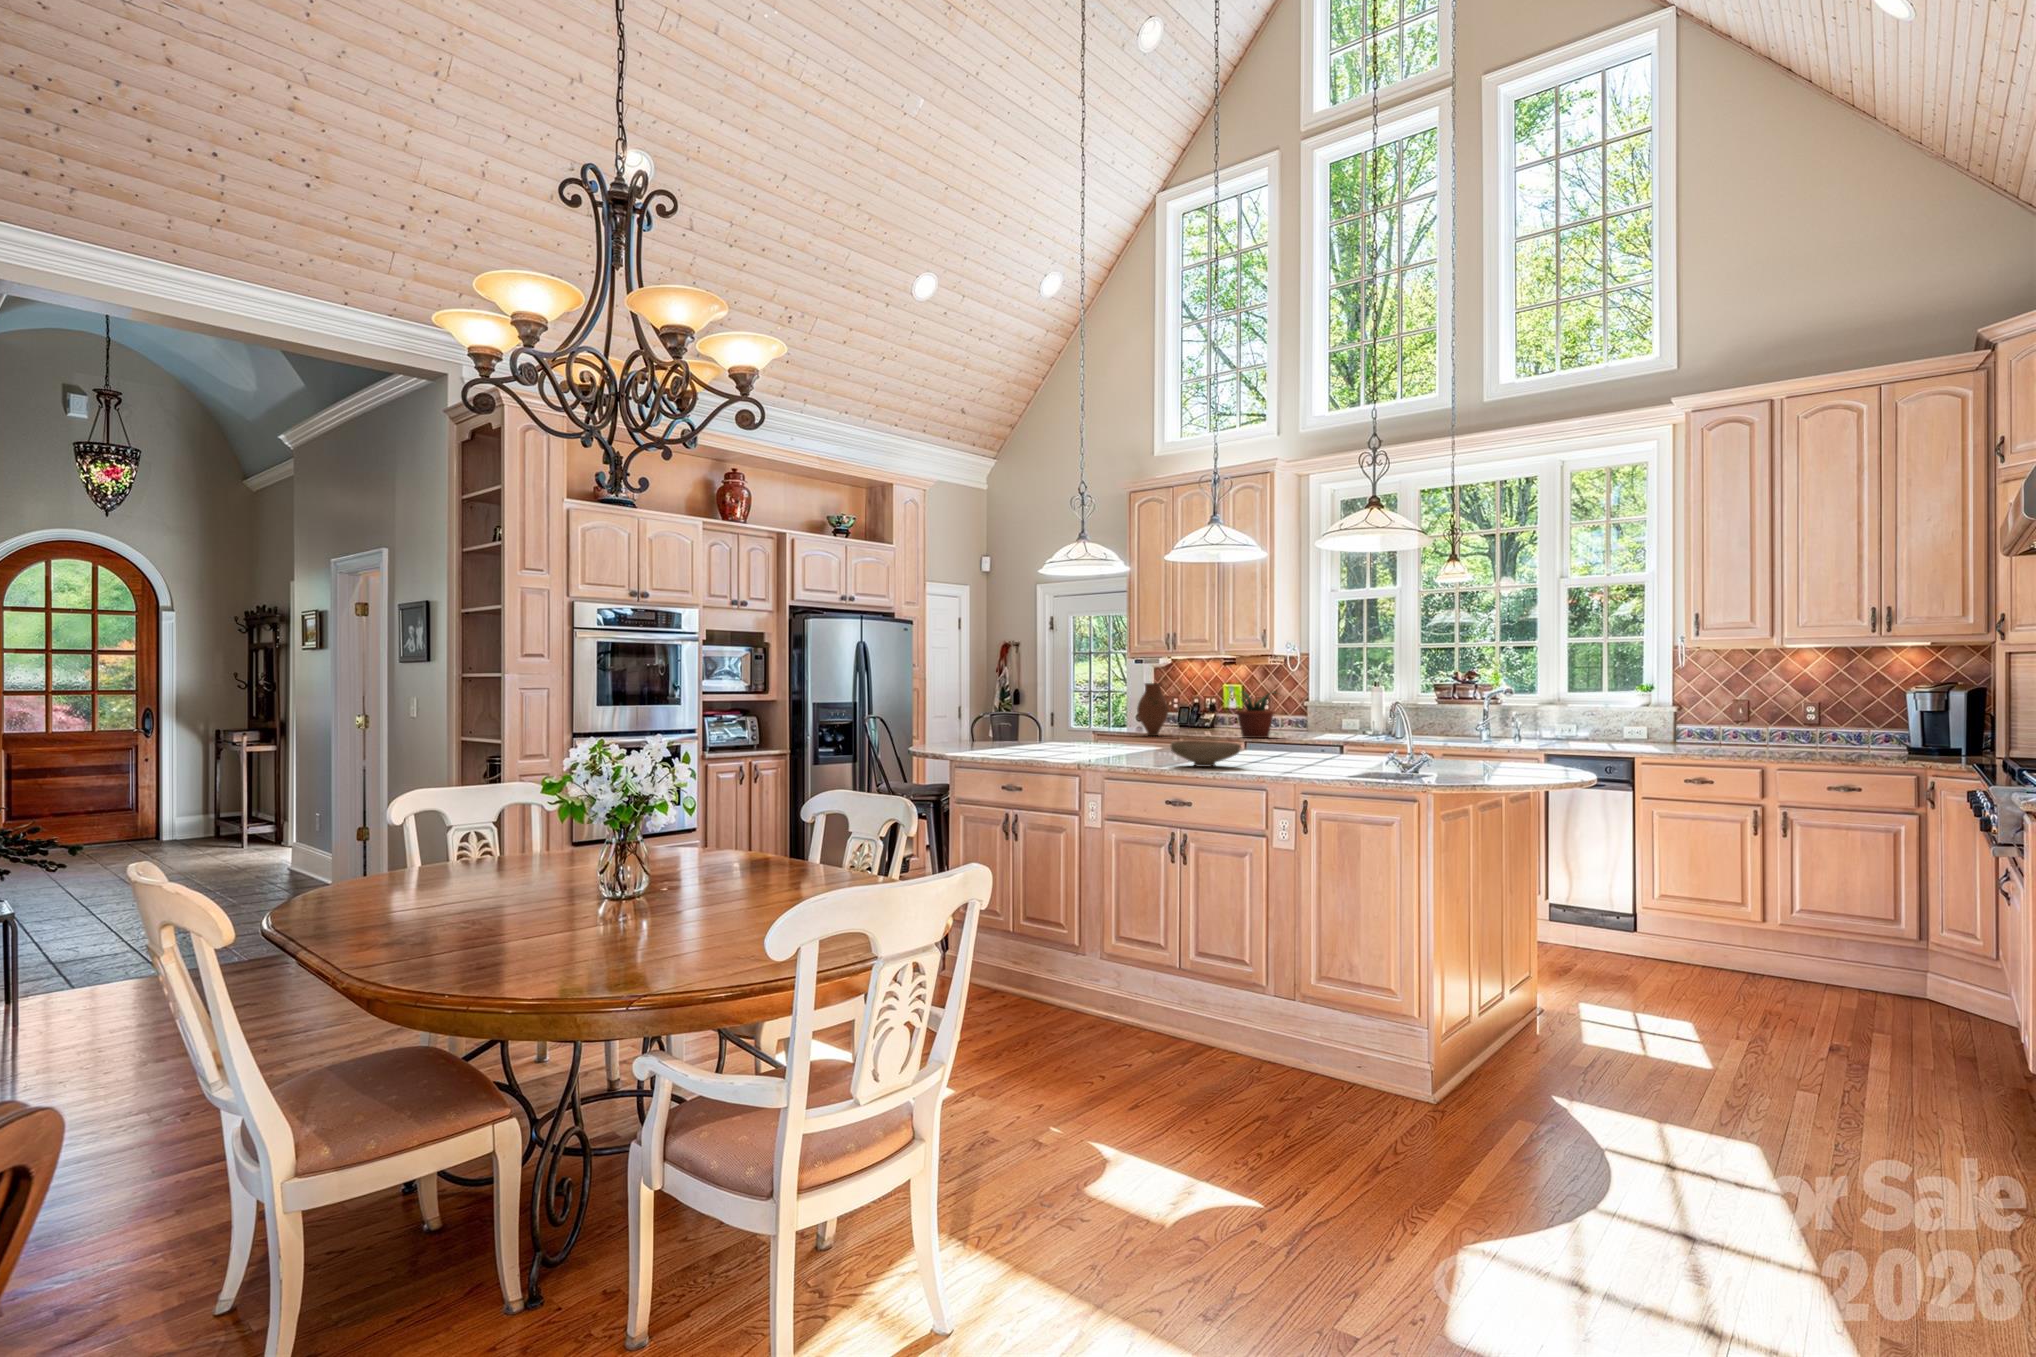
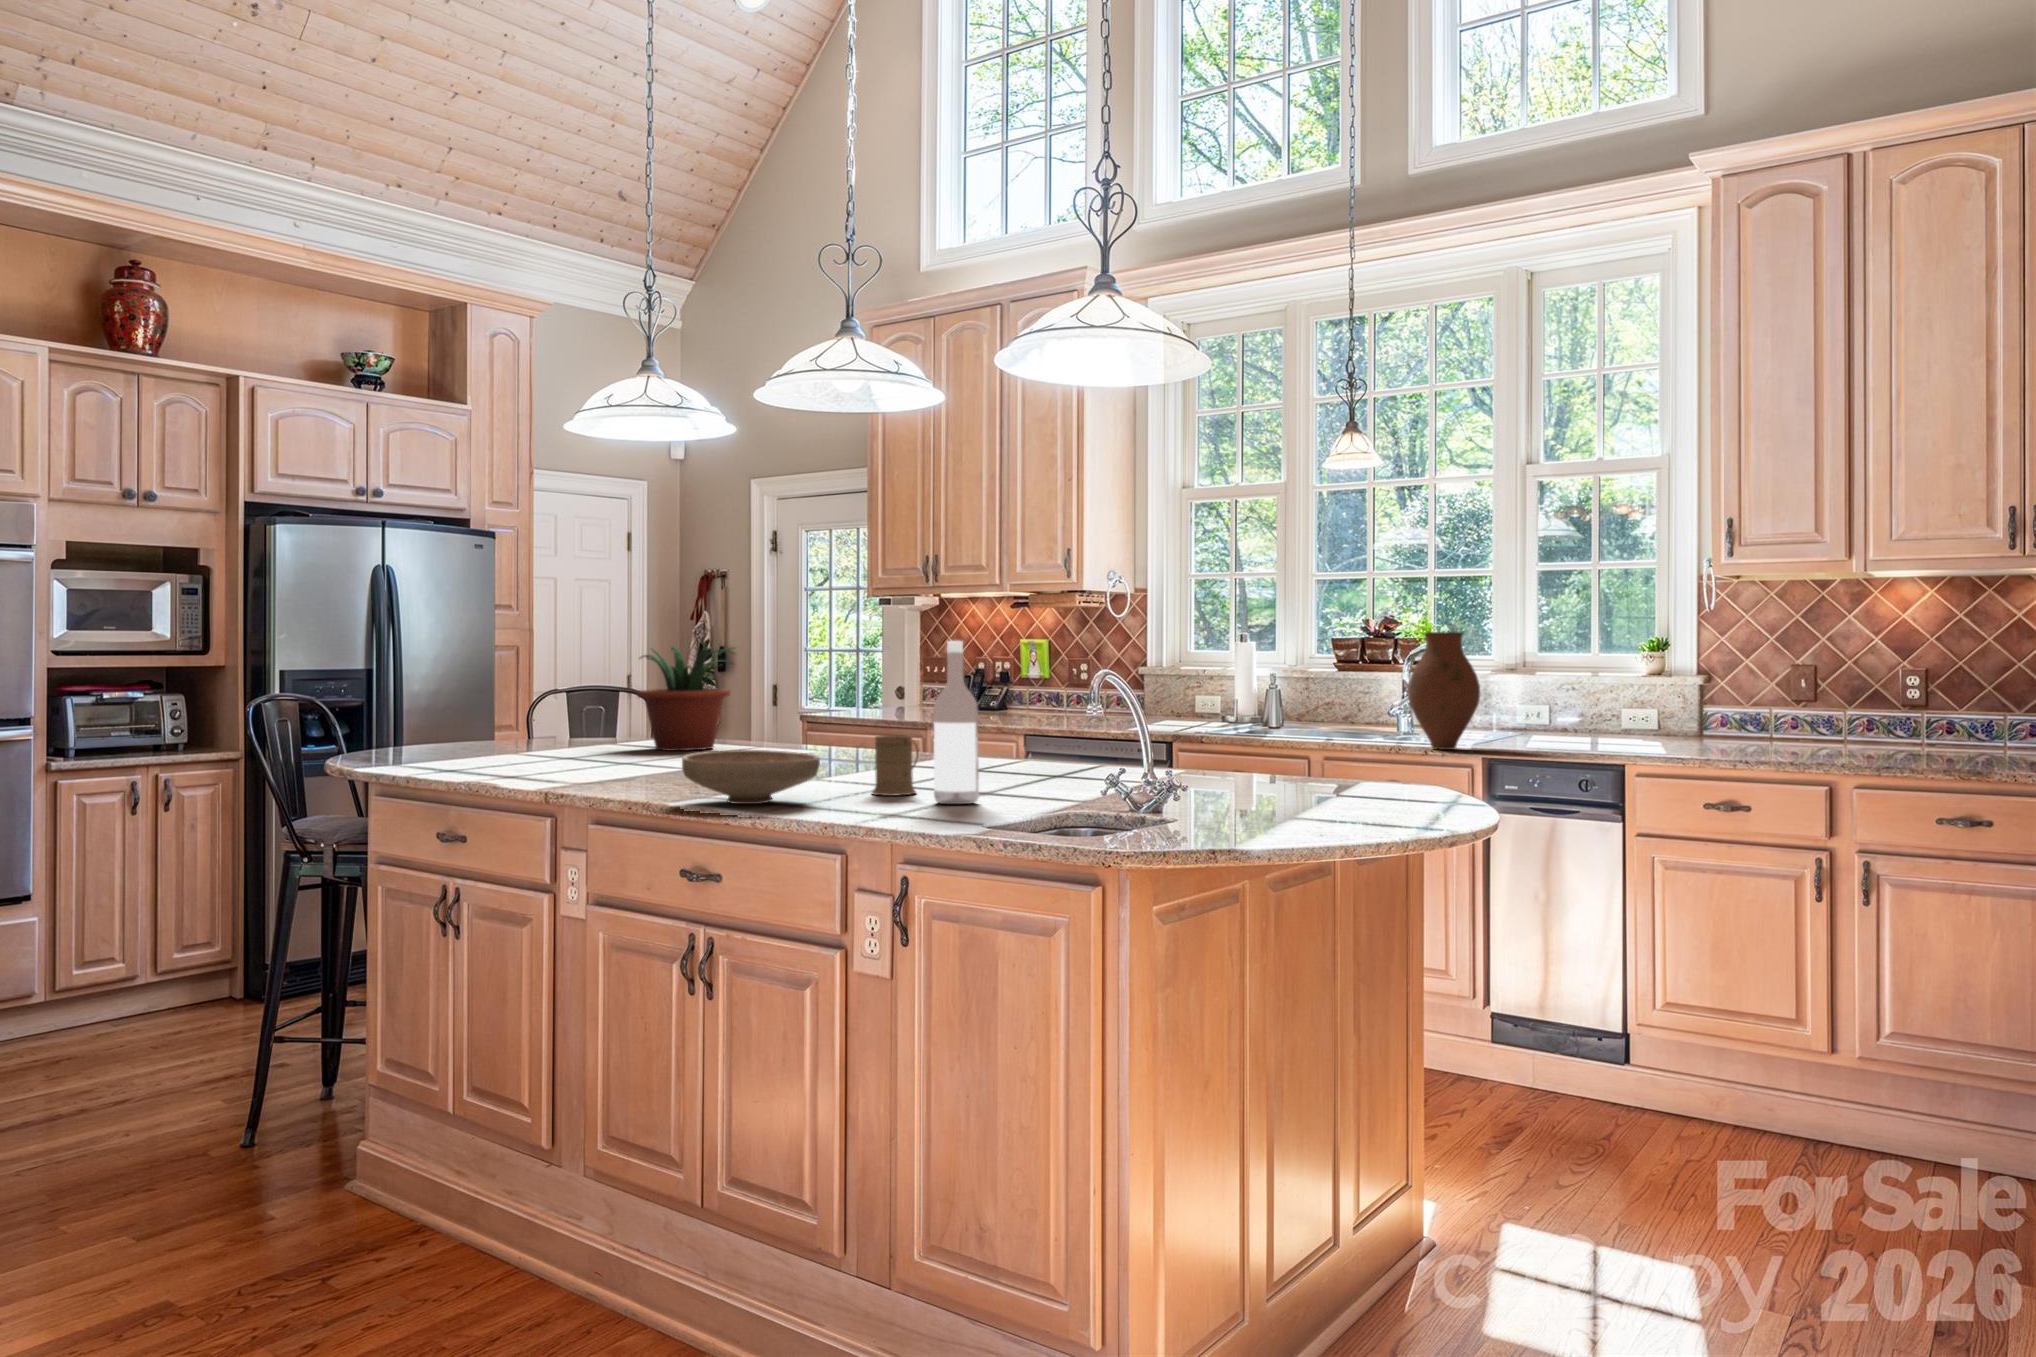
vase: present [1137,683,1168,736] -> present [1408,631,1480,750]
wine bottle: none [1299,685,1323,768] -> present [934,641,979,804]
potted plant: present [1231,692,1276,738] -> present [637,647,735,751]
mug: none [1254,734,1282,765] -> present [872,735,919,796]

